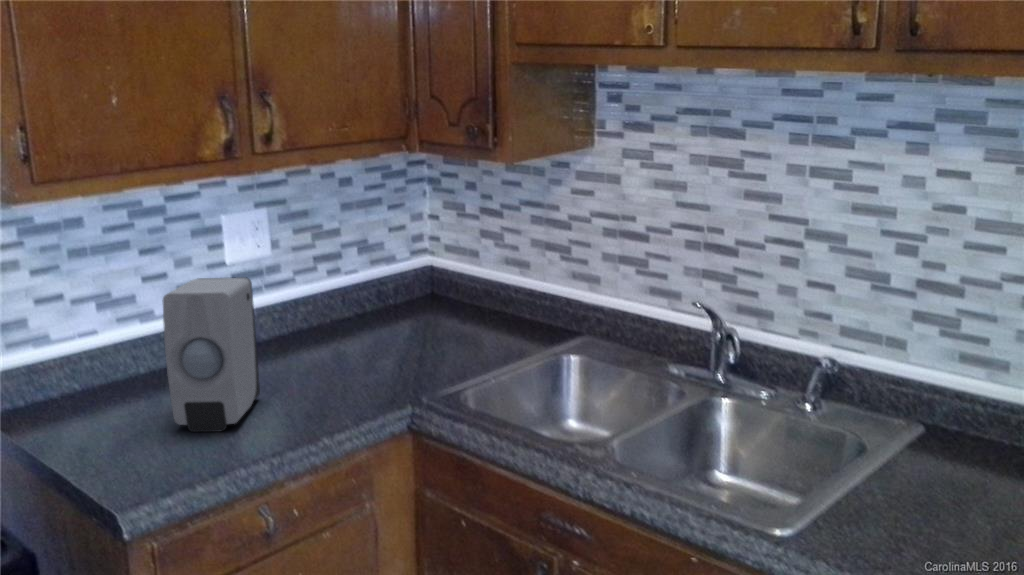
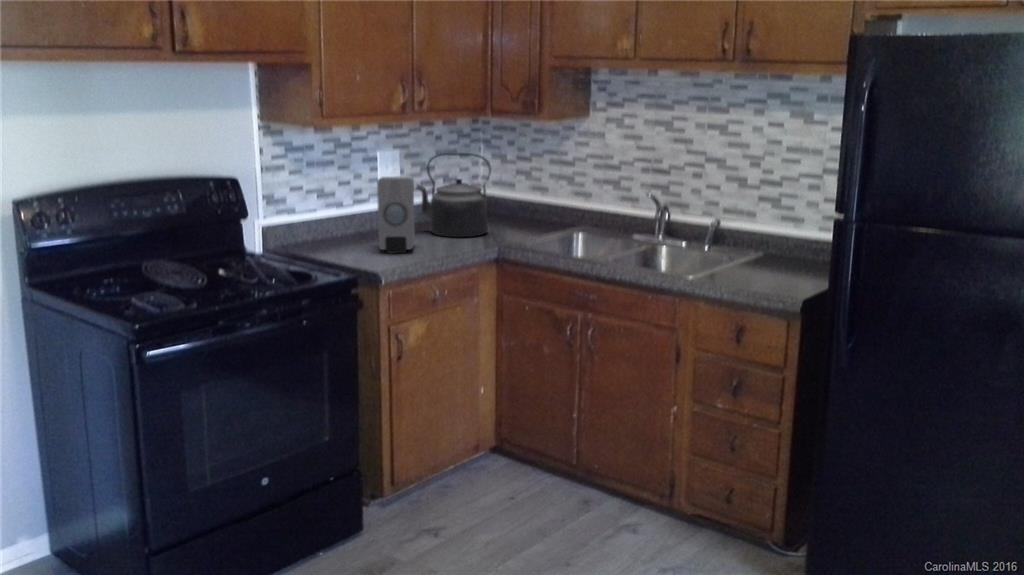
kettle: none [287,218,414,372] -> present [417,153,491,237]

